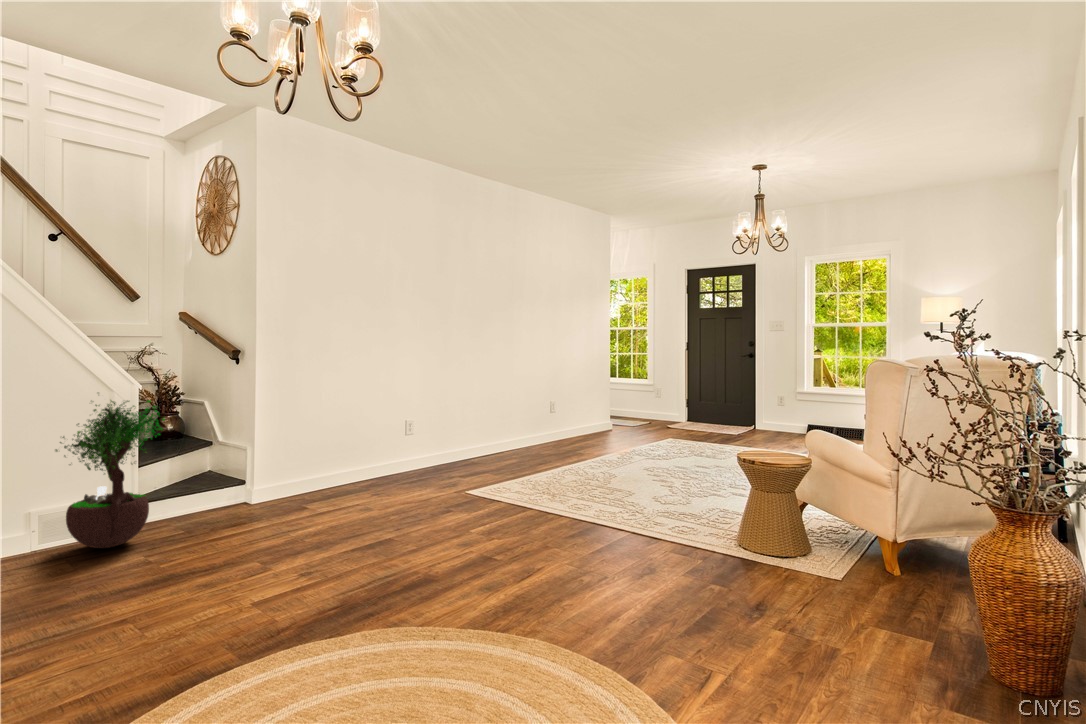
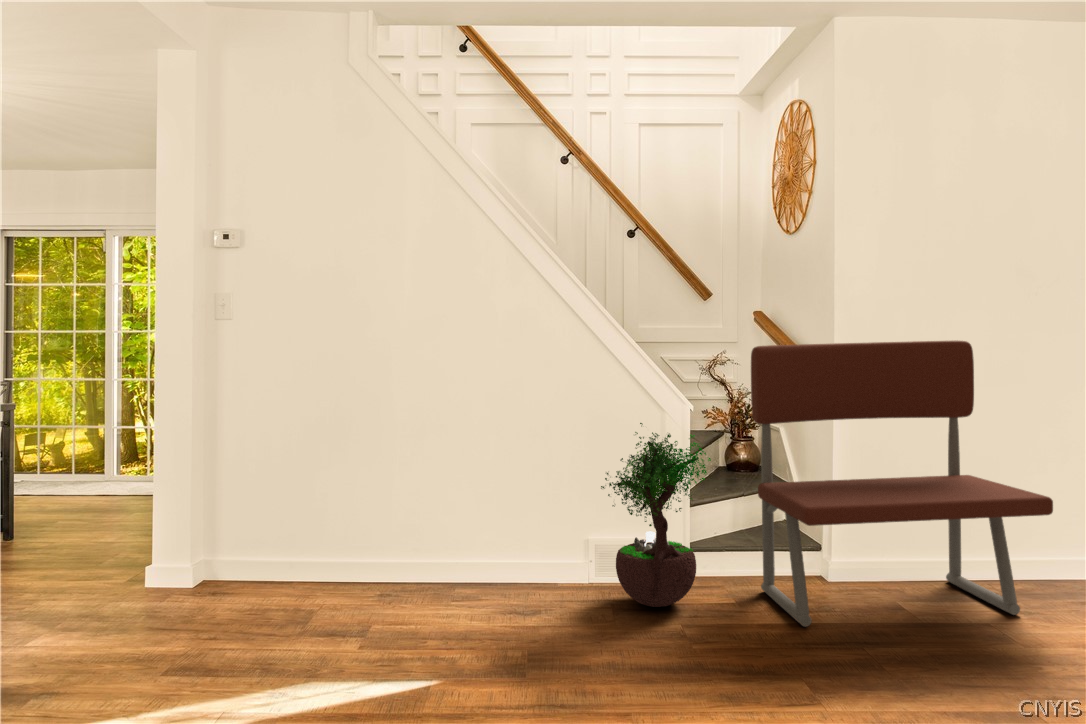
bench: none [194,333,391,532] -> present [751,340,1053,627]

